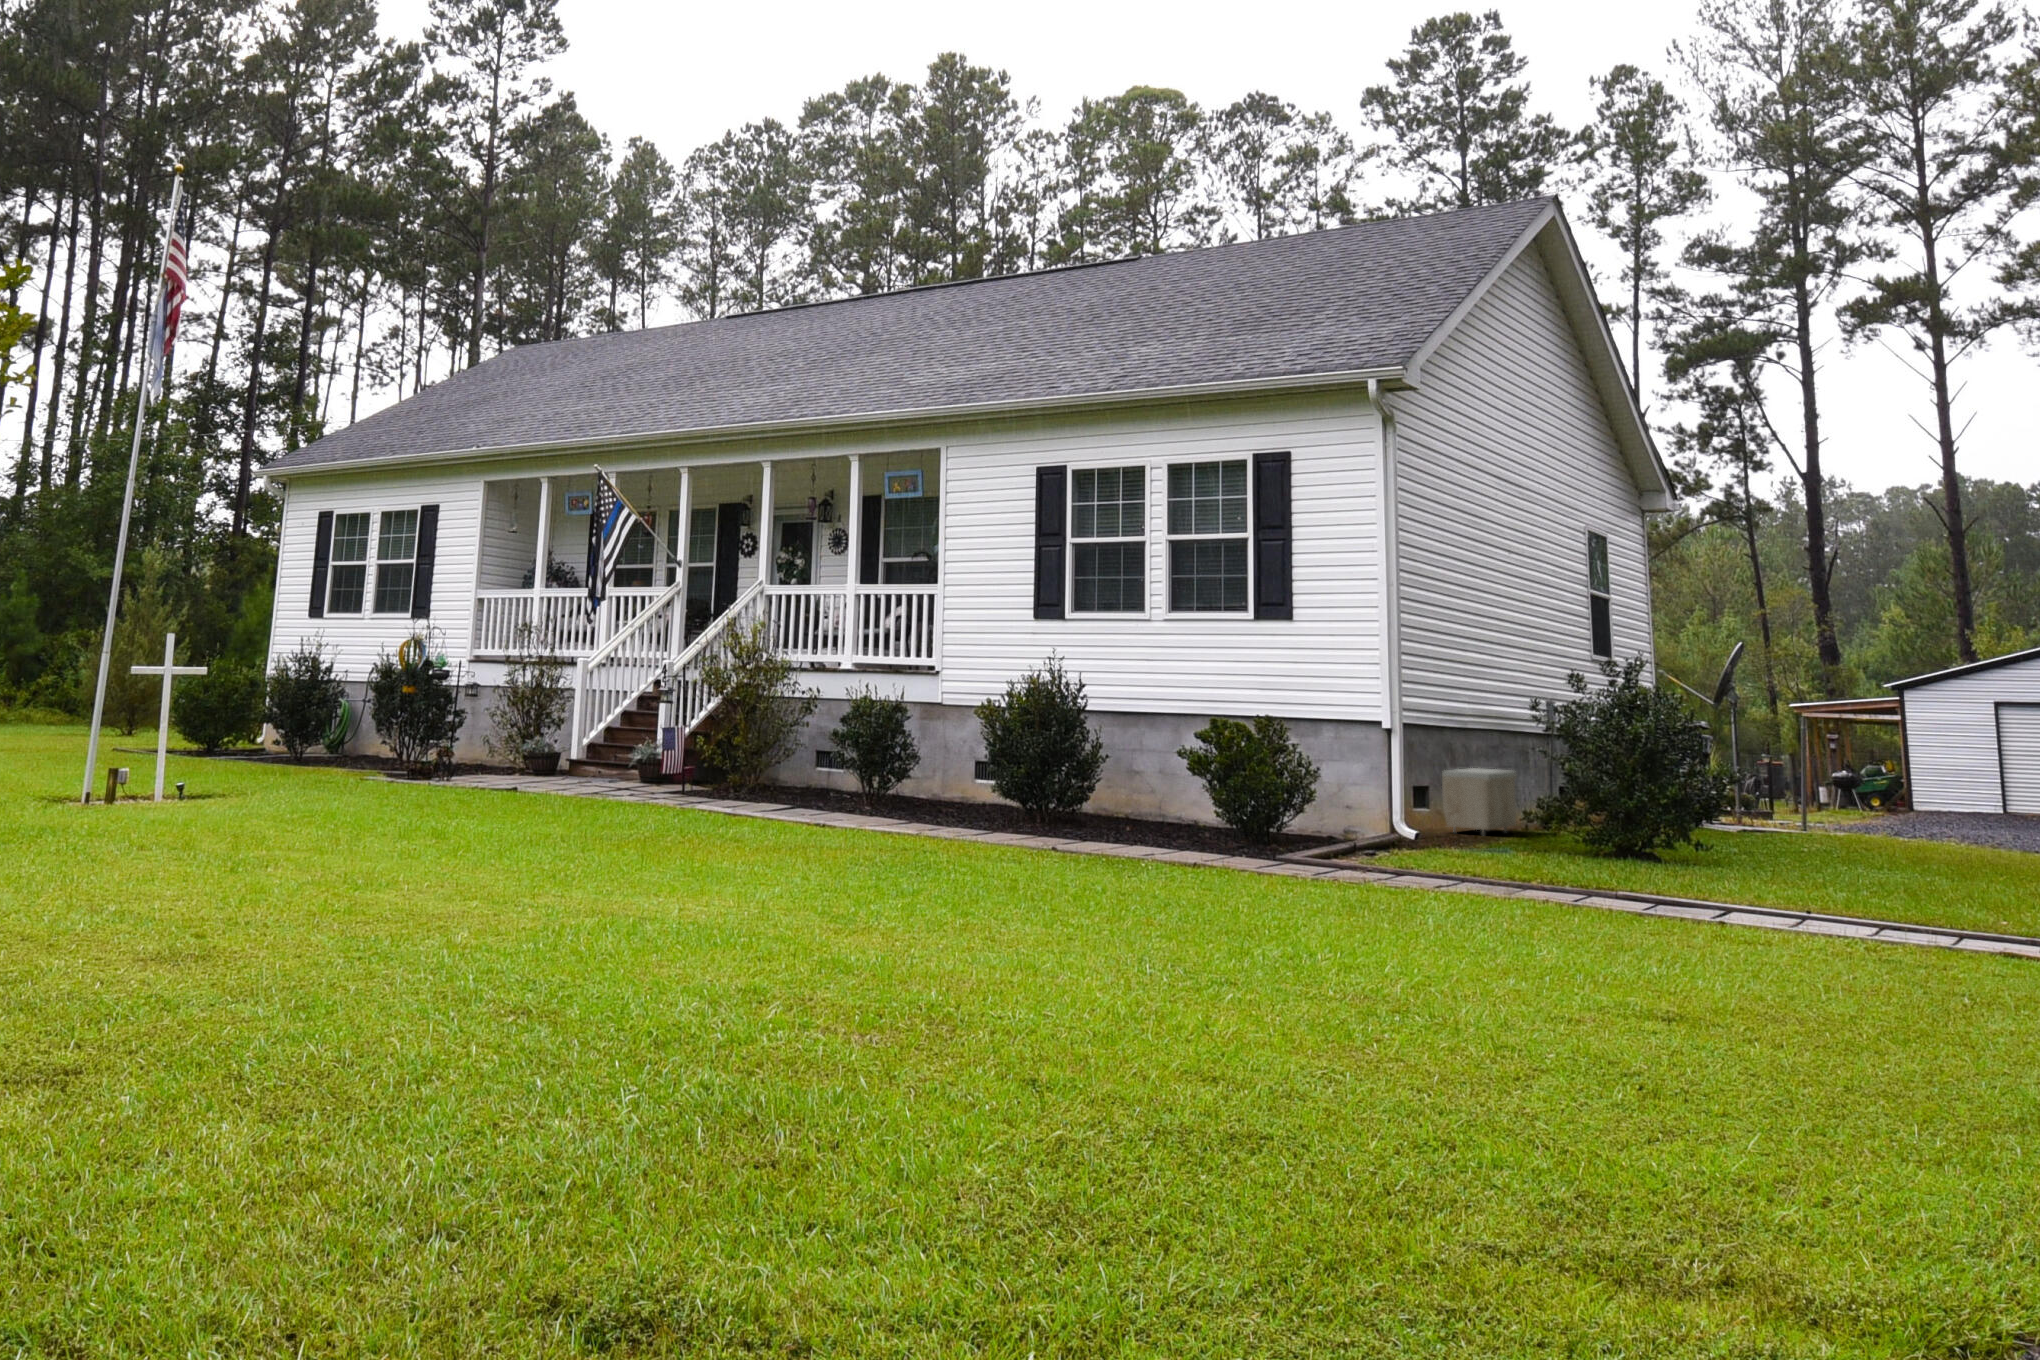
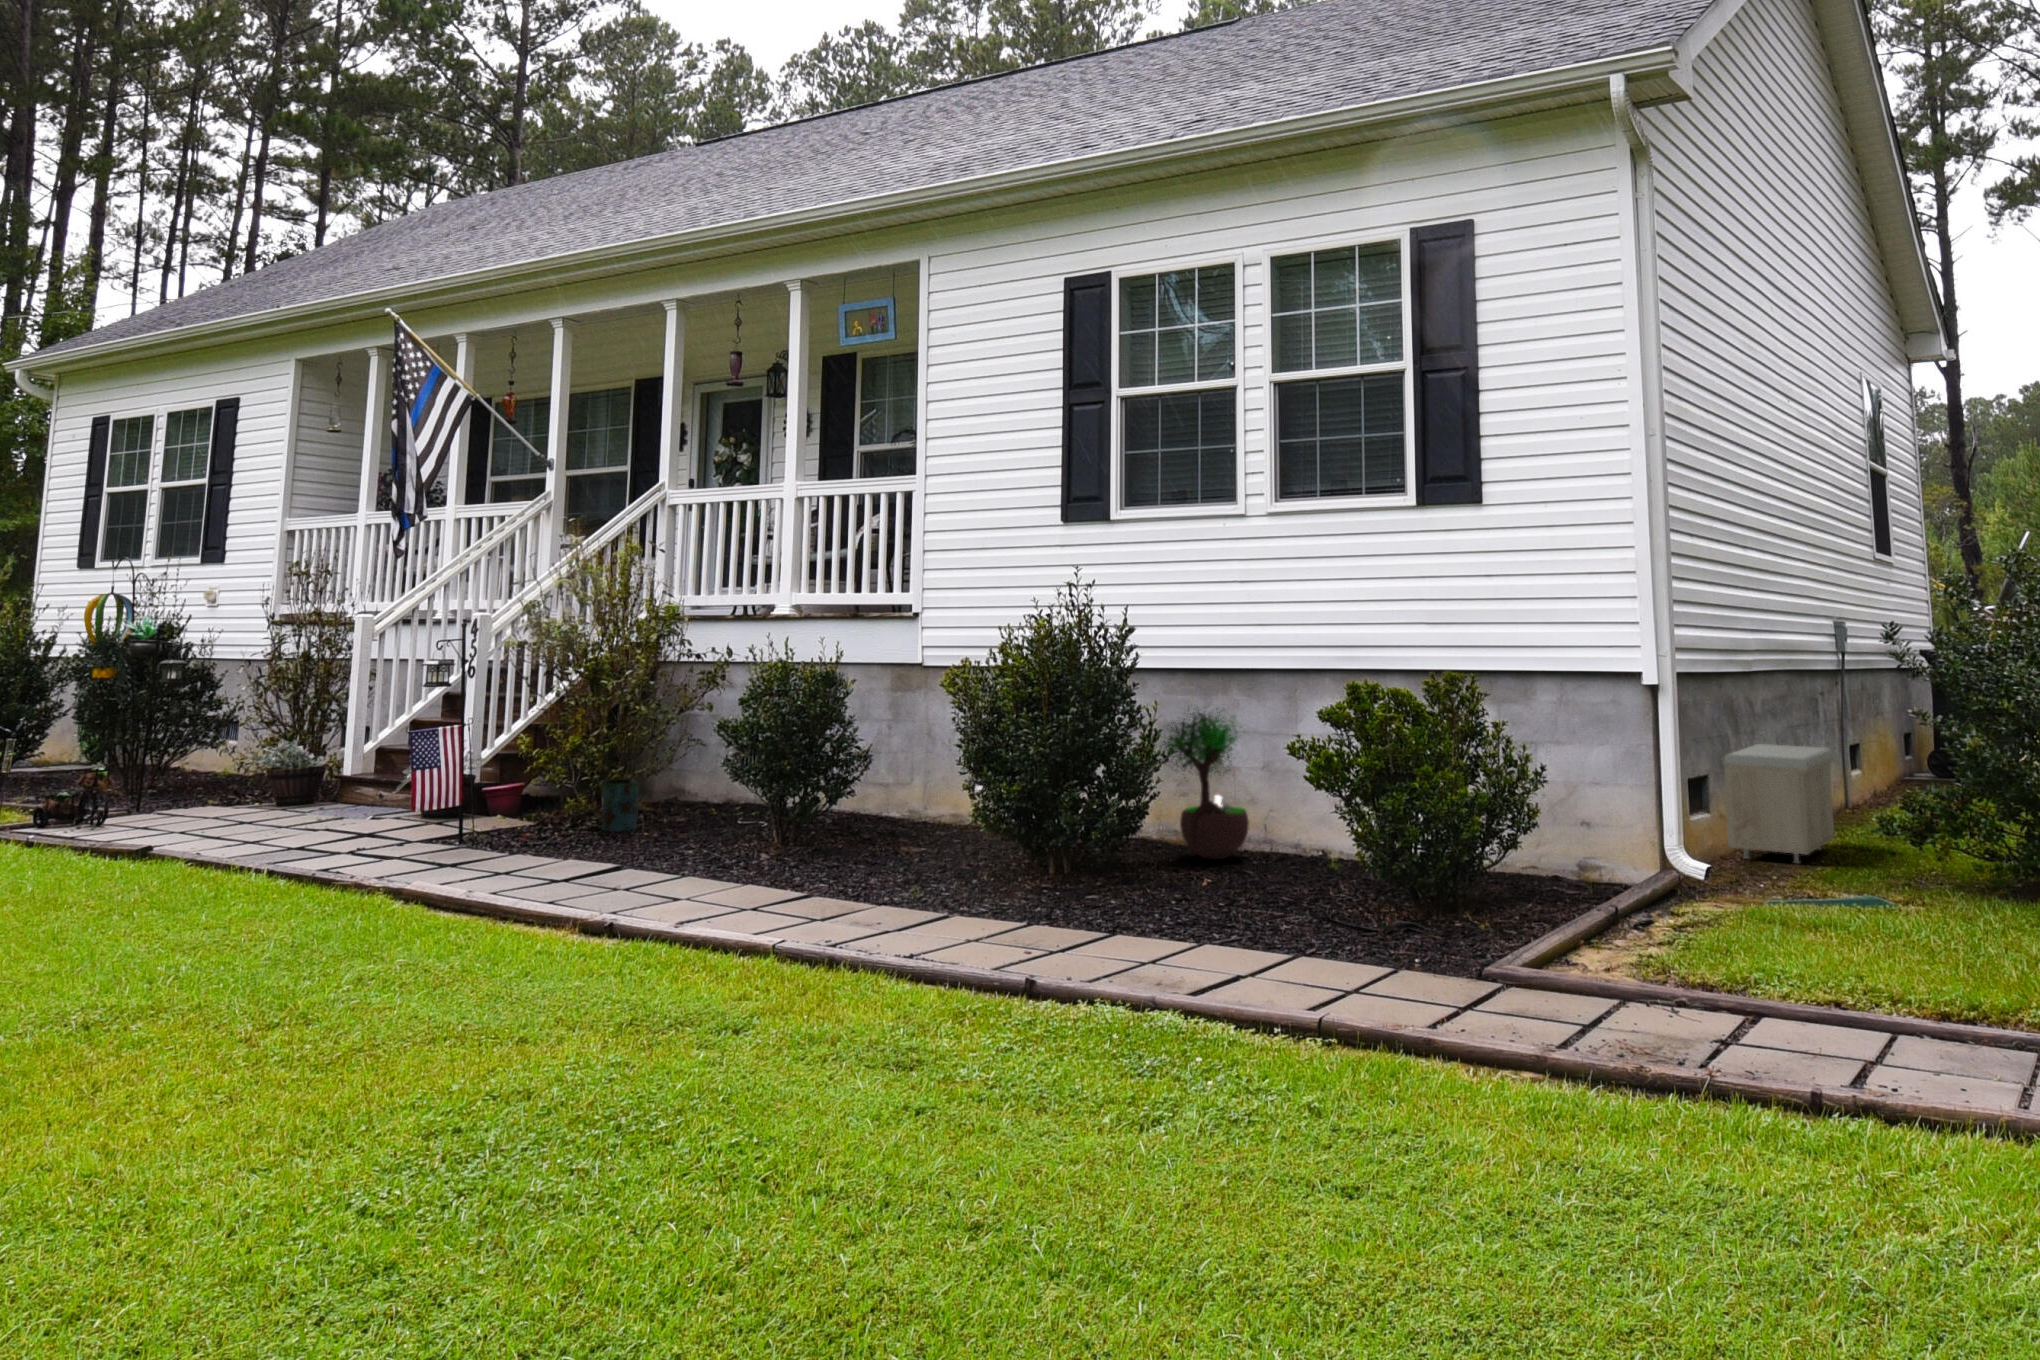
potted tree: none [1097,727,1152,823] -> present [1156,707,1249,859]
watering can: none [741,768,769,805] -> present [599,770,639,832]

